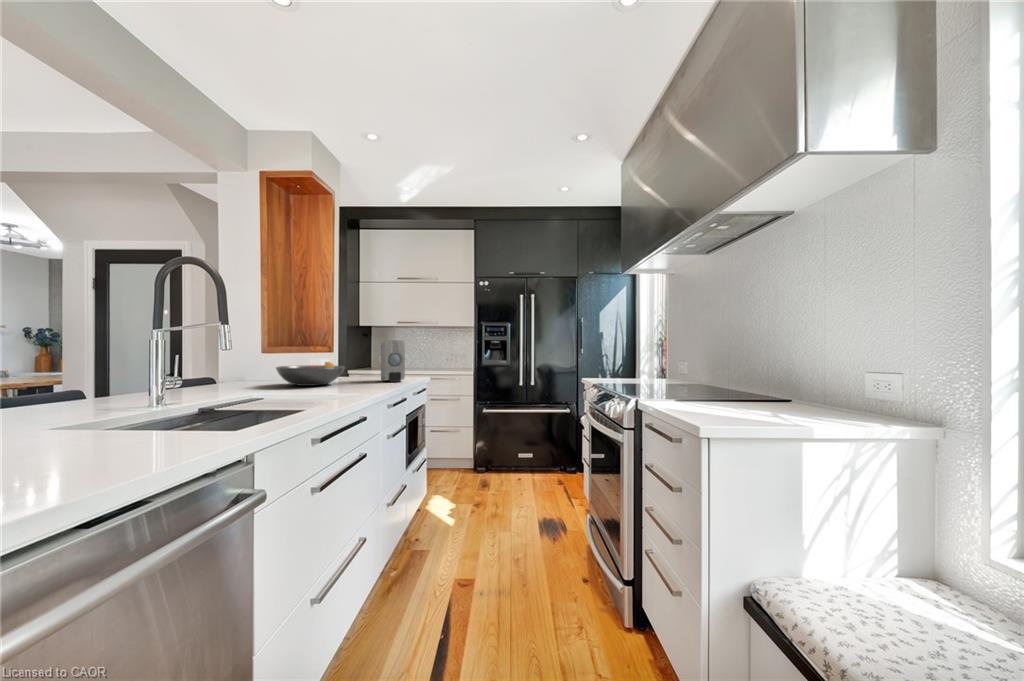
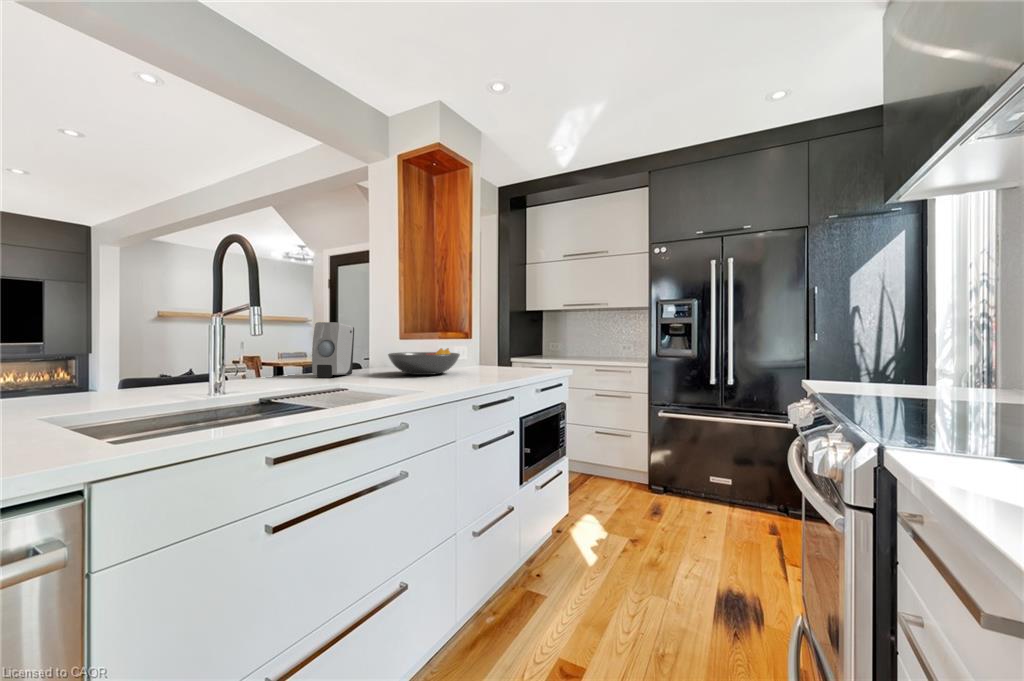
soap dispenser: present [381,340,405,382] -> present [312,322,354,378]

